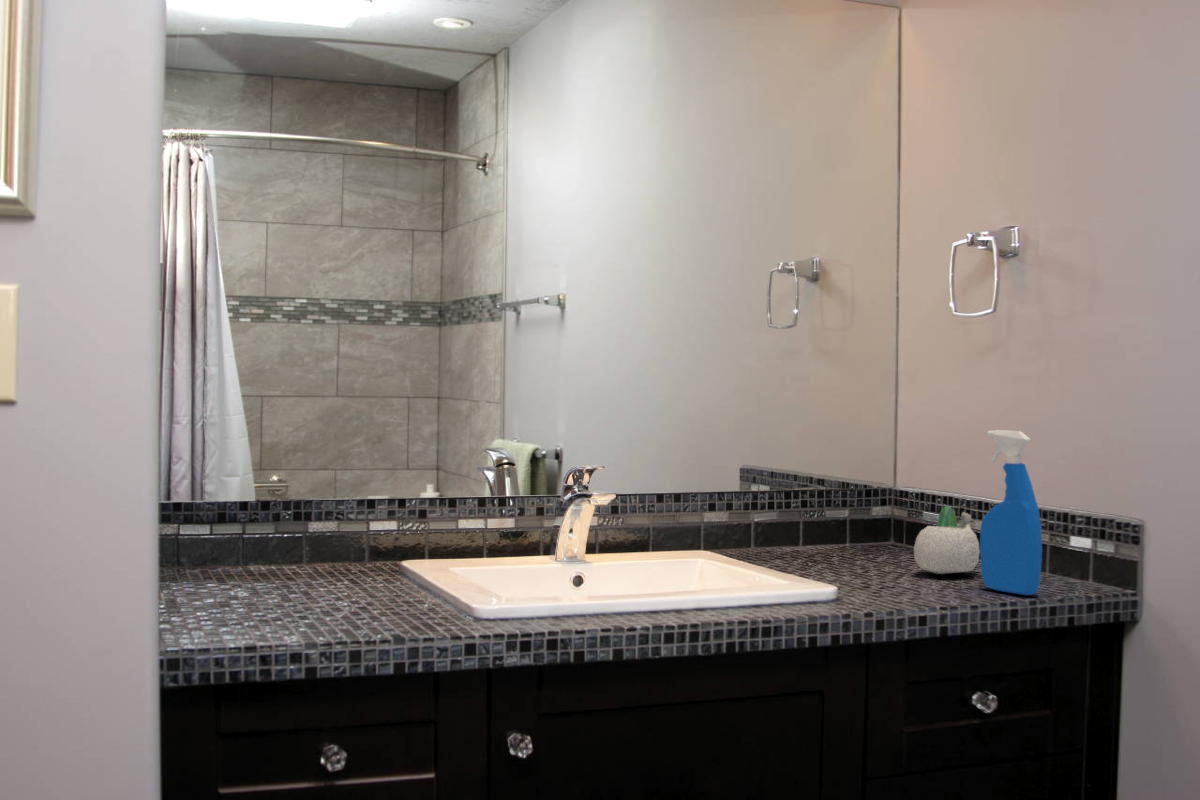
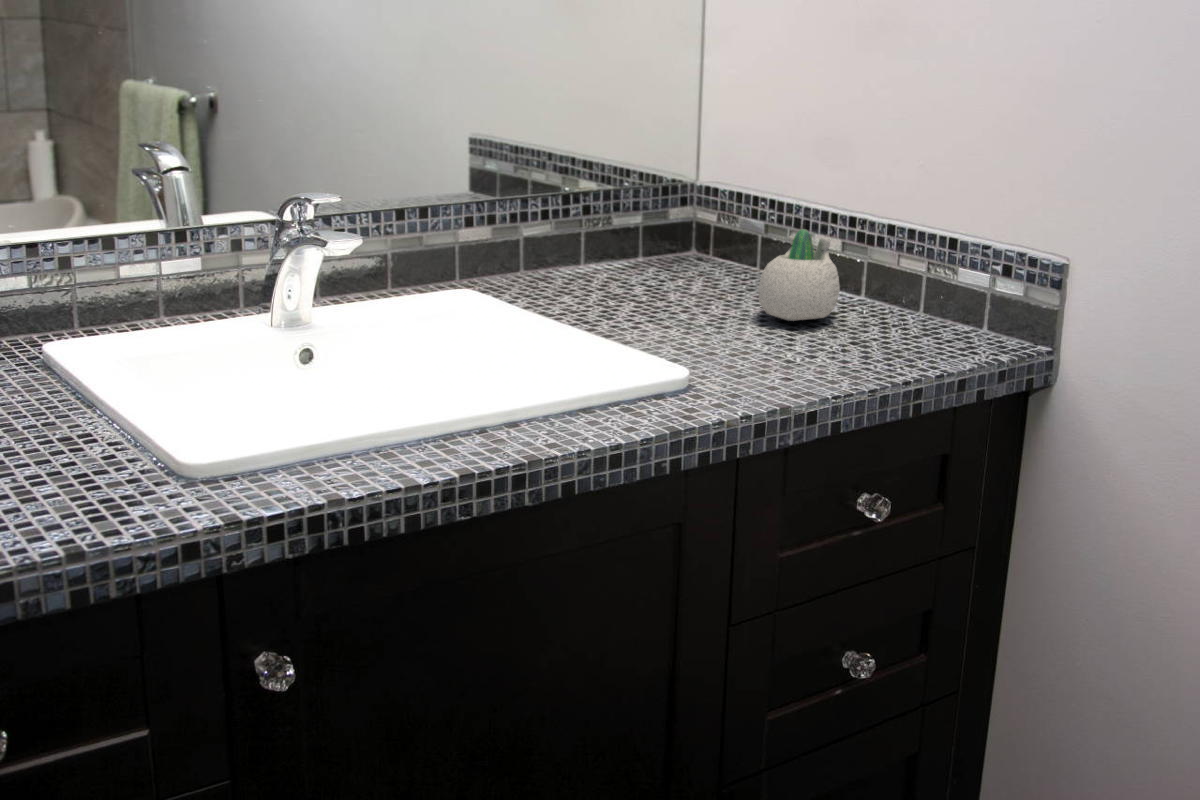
spray bottle: present [980,430,1042,595] -> none [859,136,948,361]

